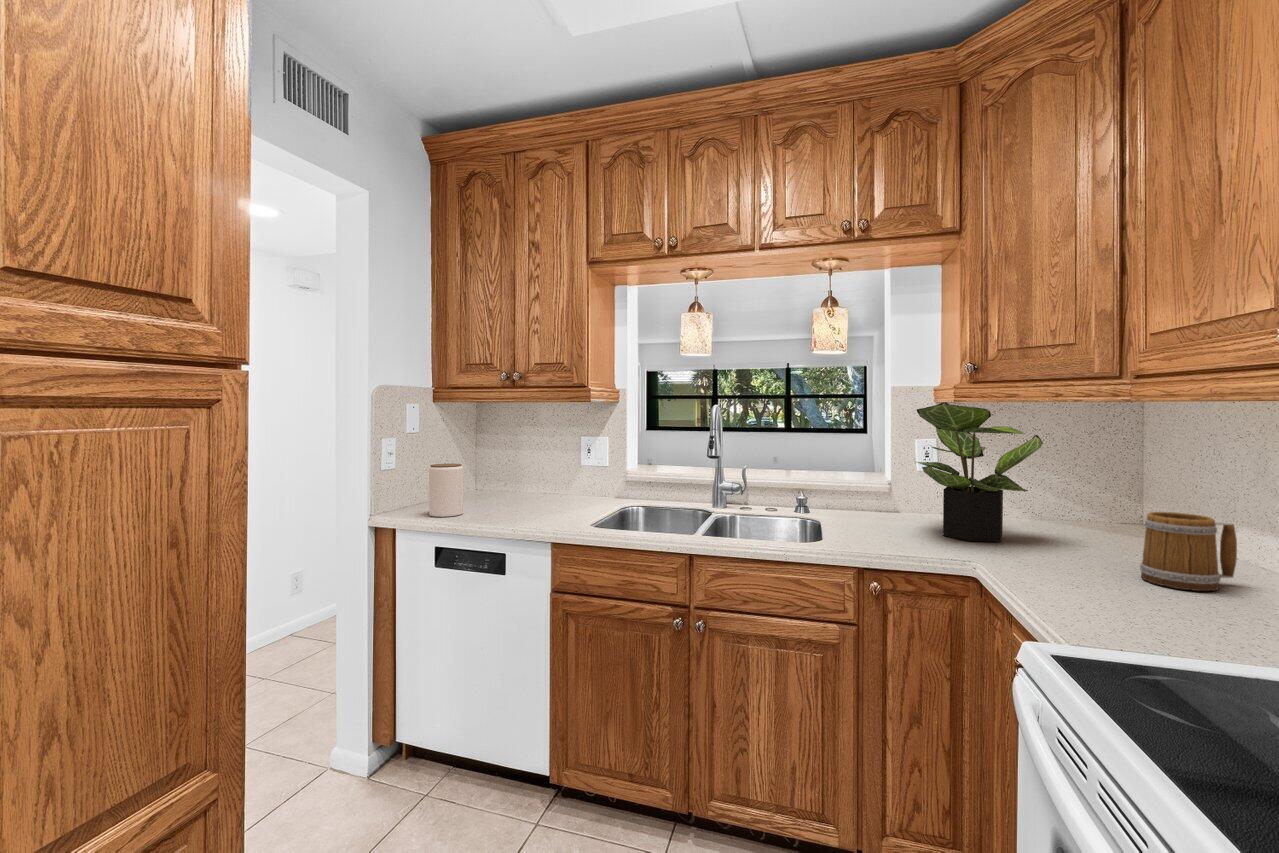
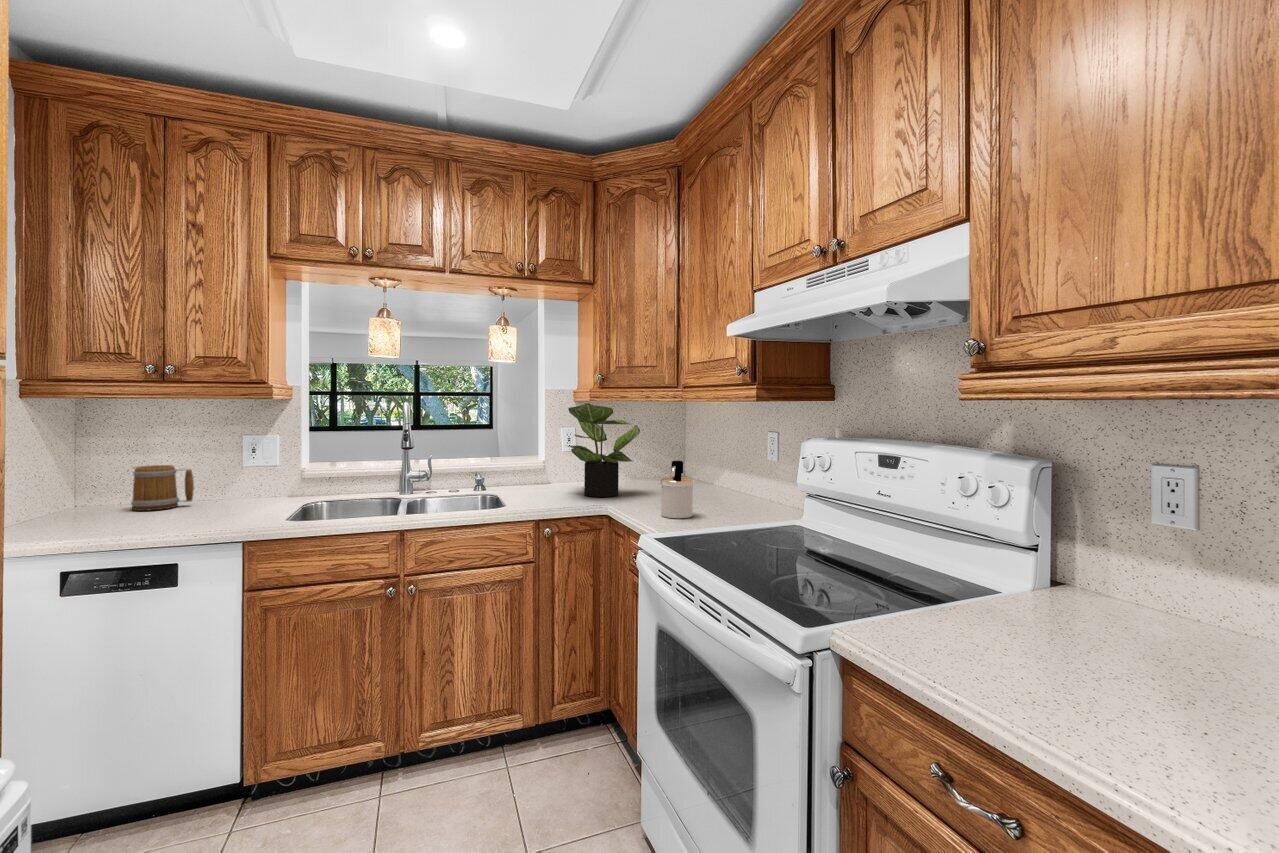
jar: present [429,464,463,517] -> none [46,466,101,530]
soap dispenser: none [1069,499,1145,604] -> present [660,461,694,518]
mug: present [1140,512,1237,591] -> present [131,465,194,511]

